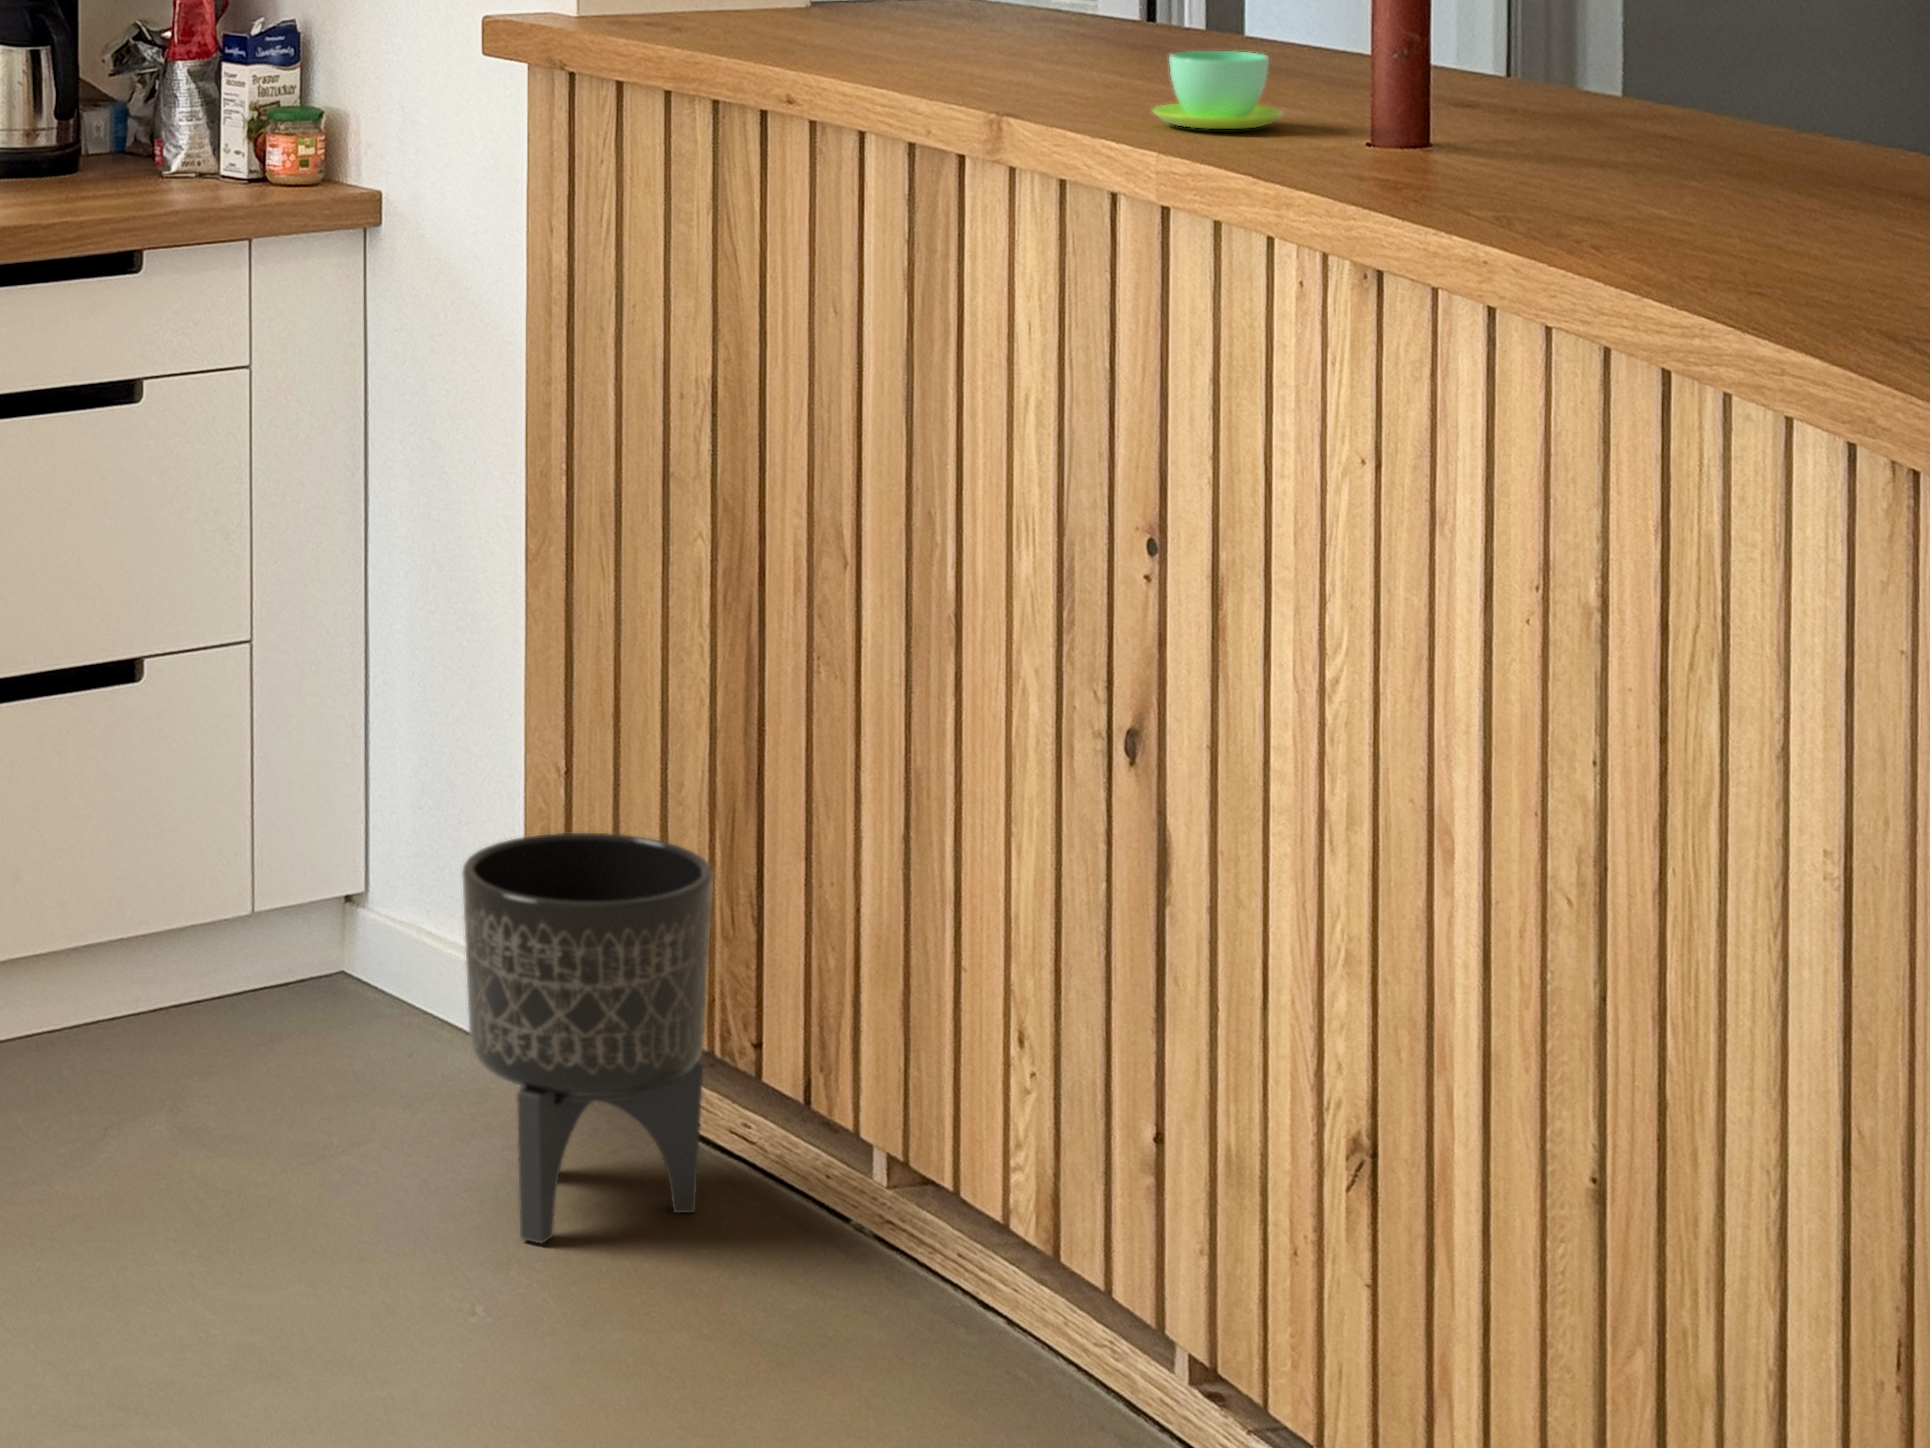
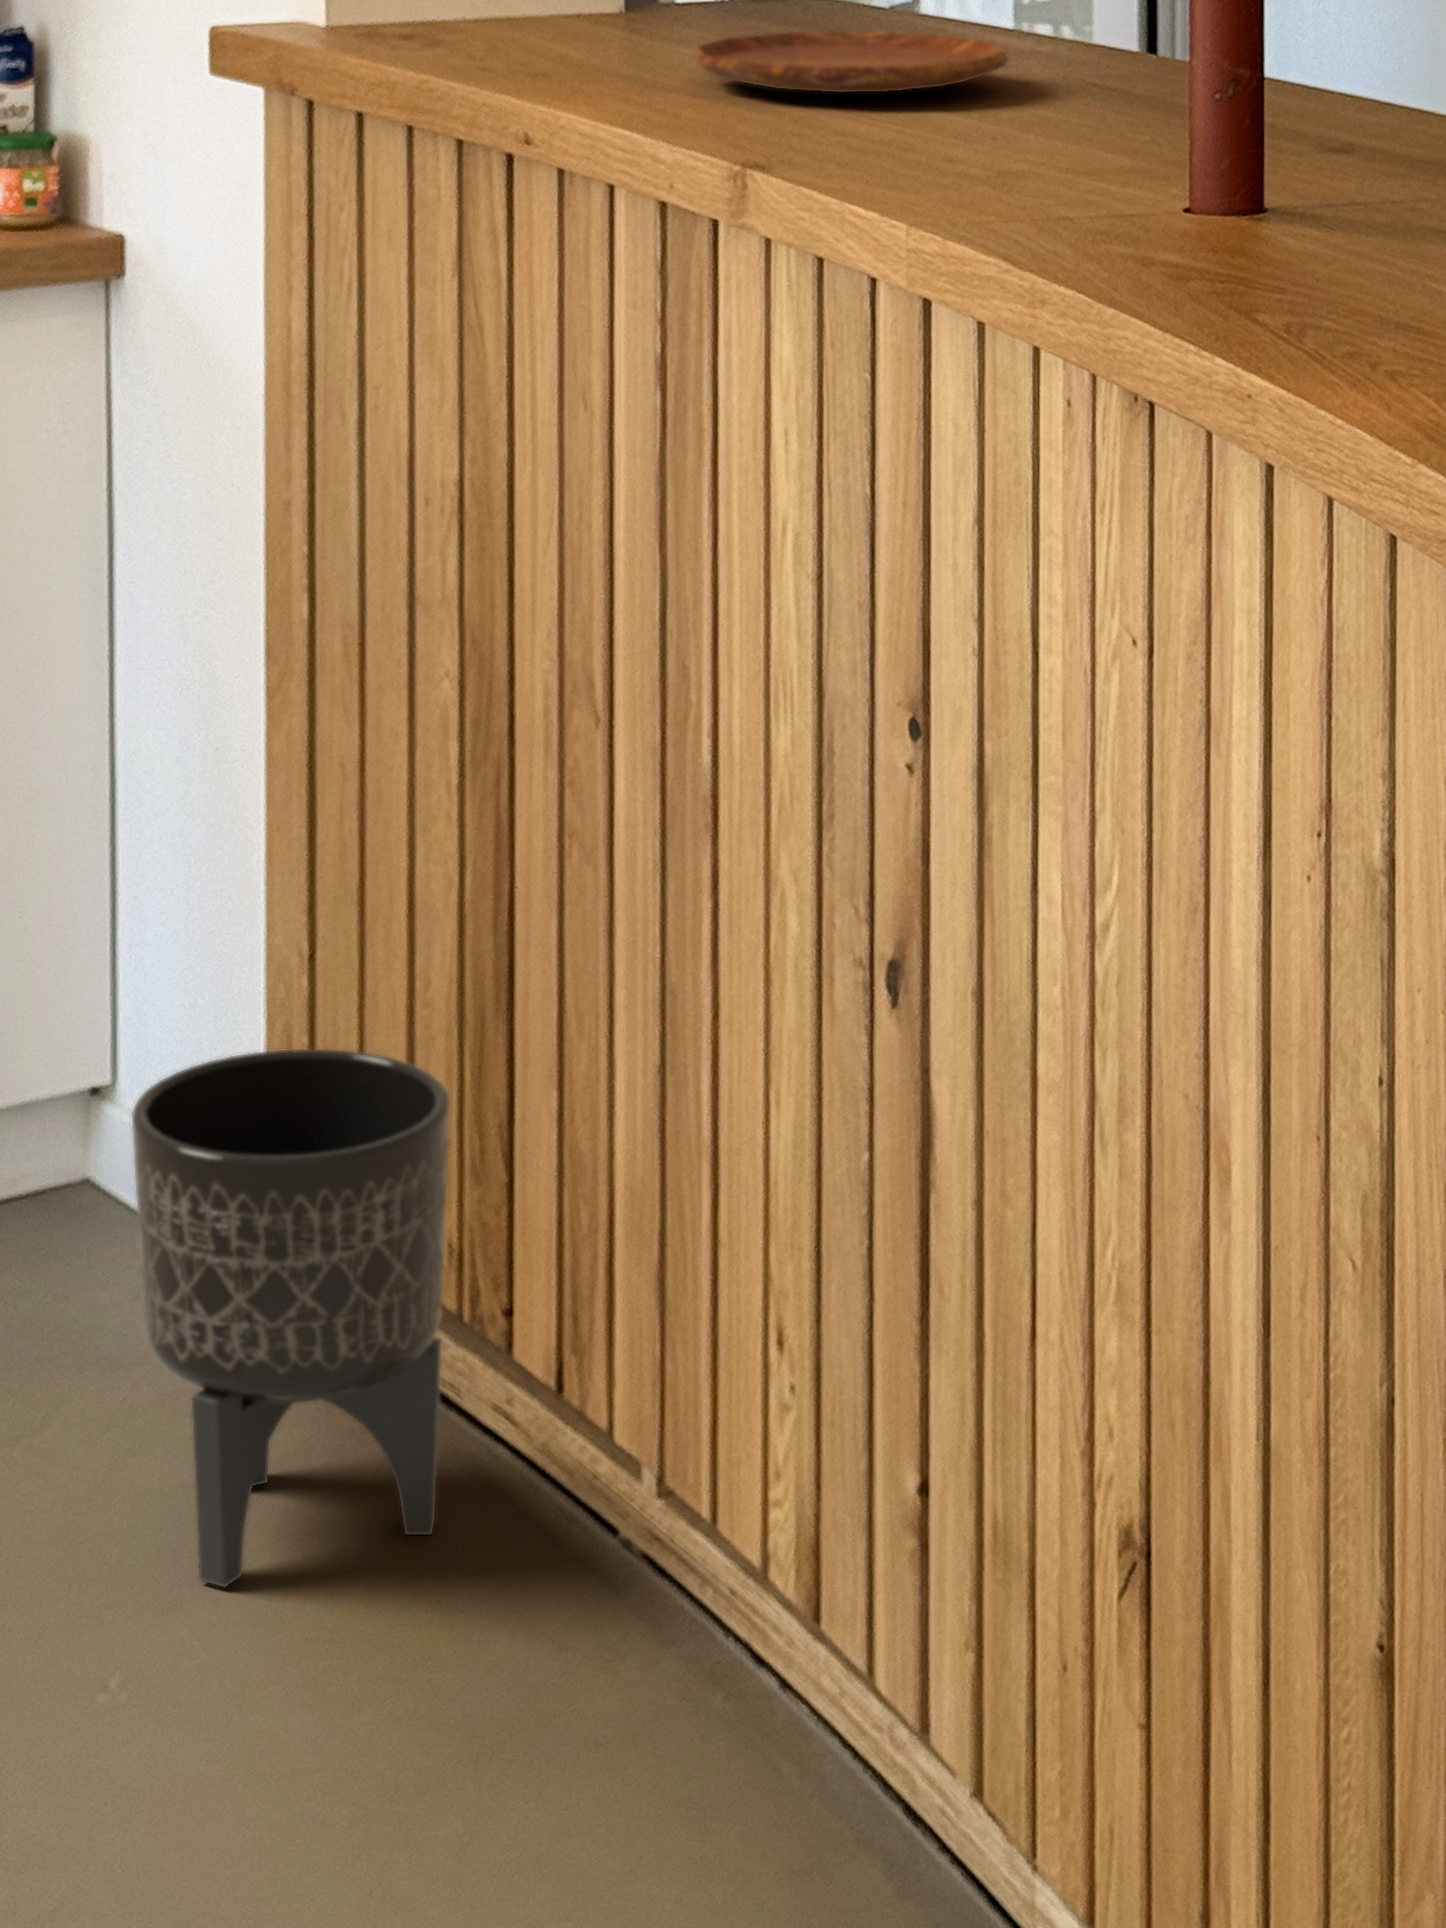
tray: none [910,18,1172,61] -> present [693,31,1008,92]
cup: present [1152,51,1283,129] -> none [923,88,1090,190]

